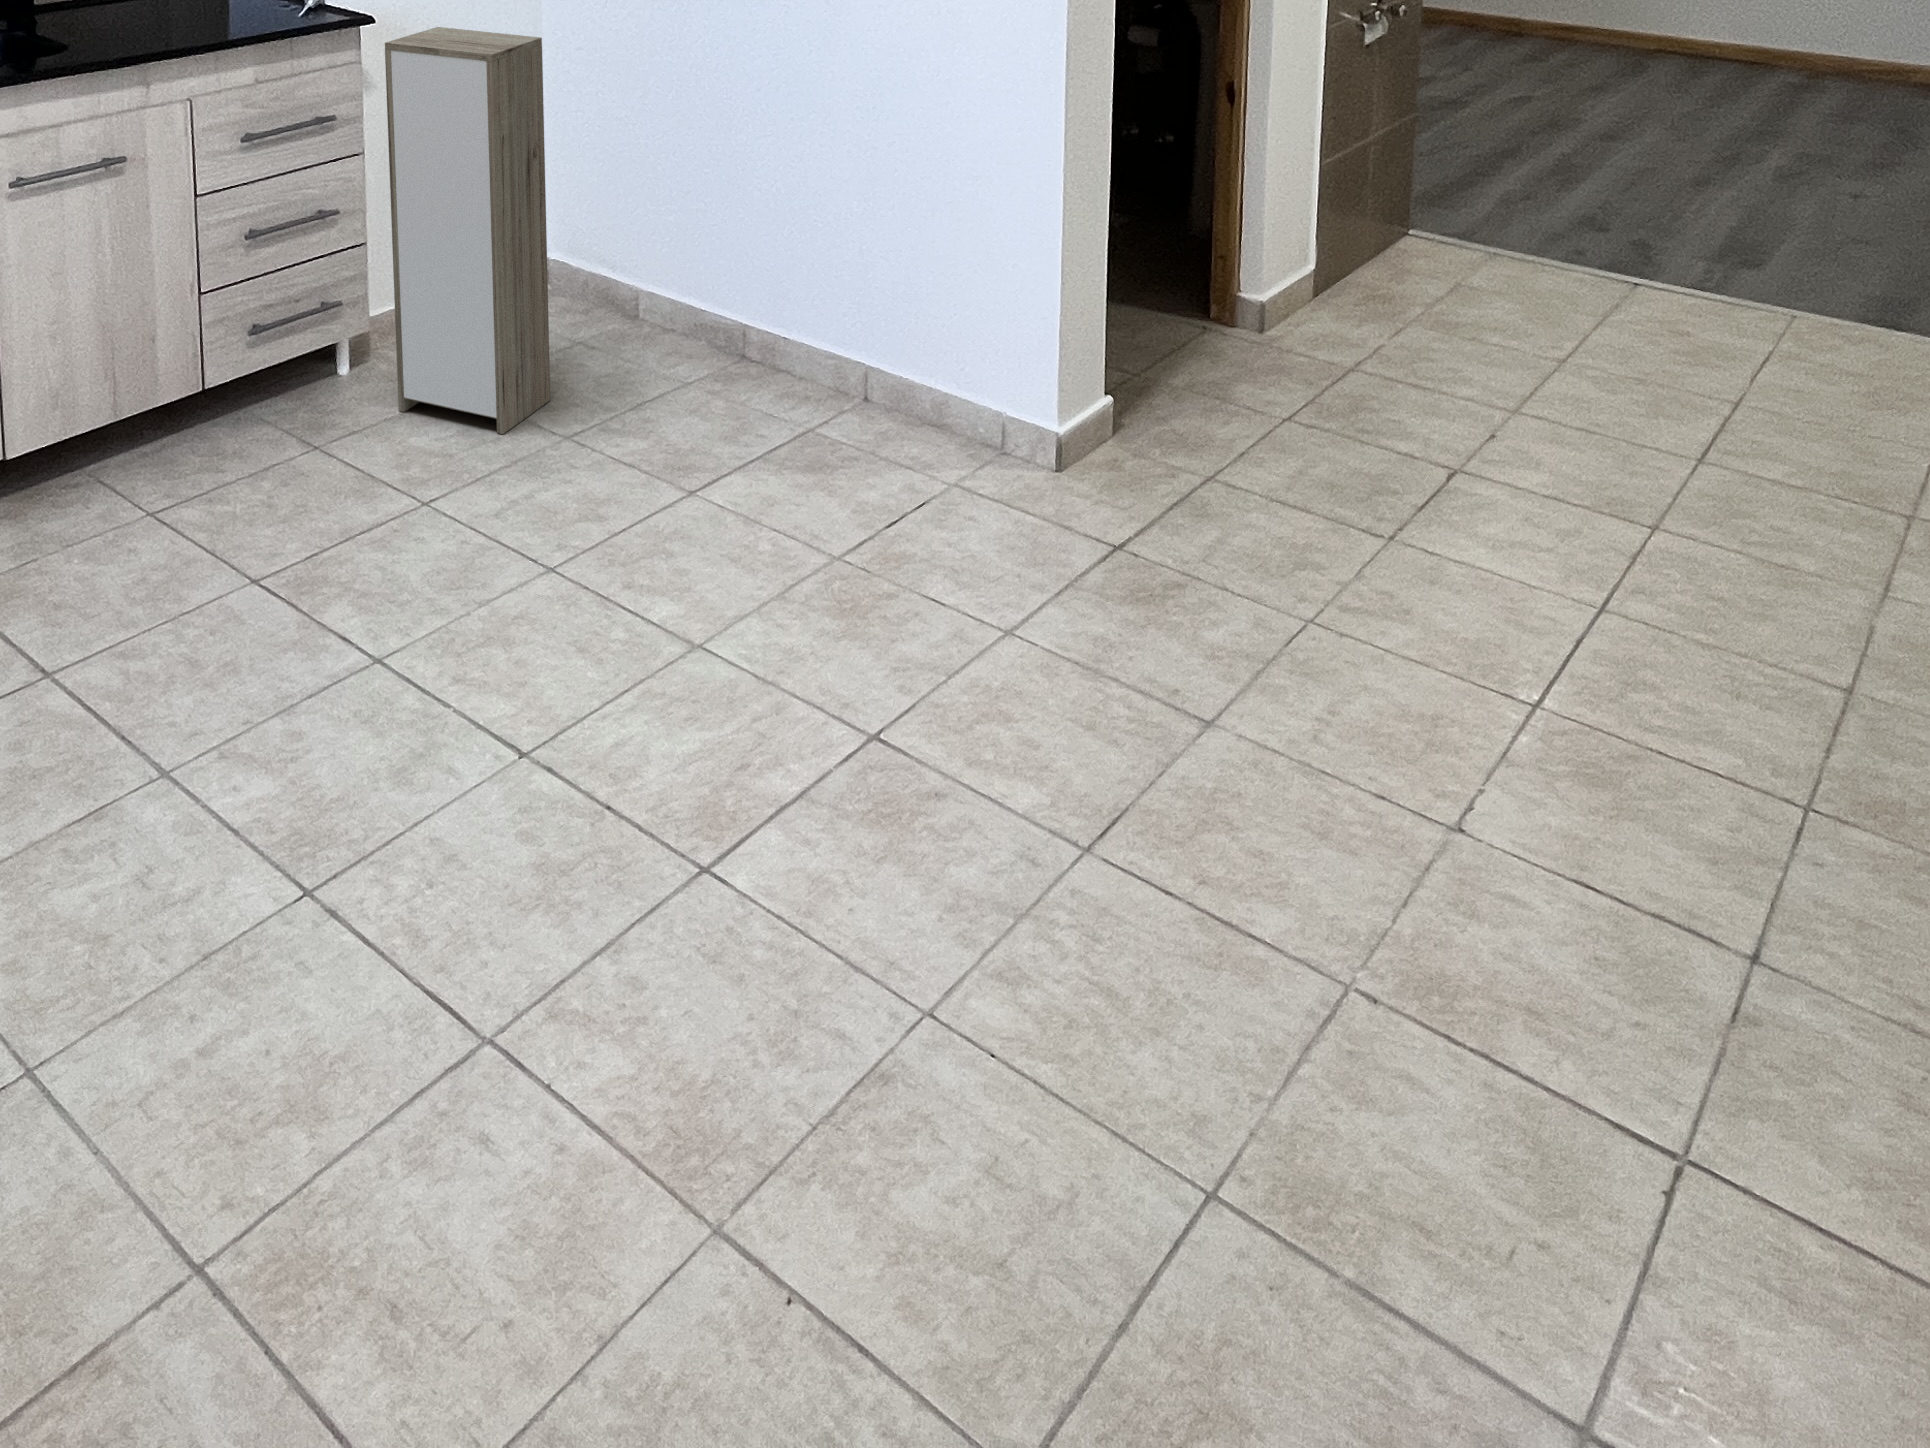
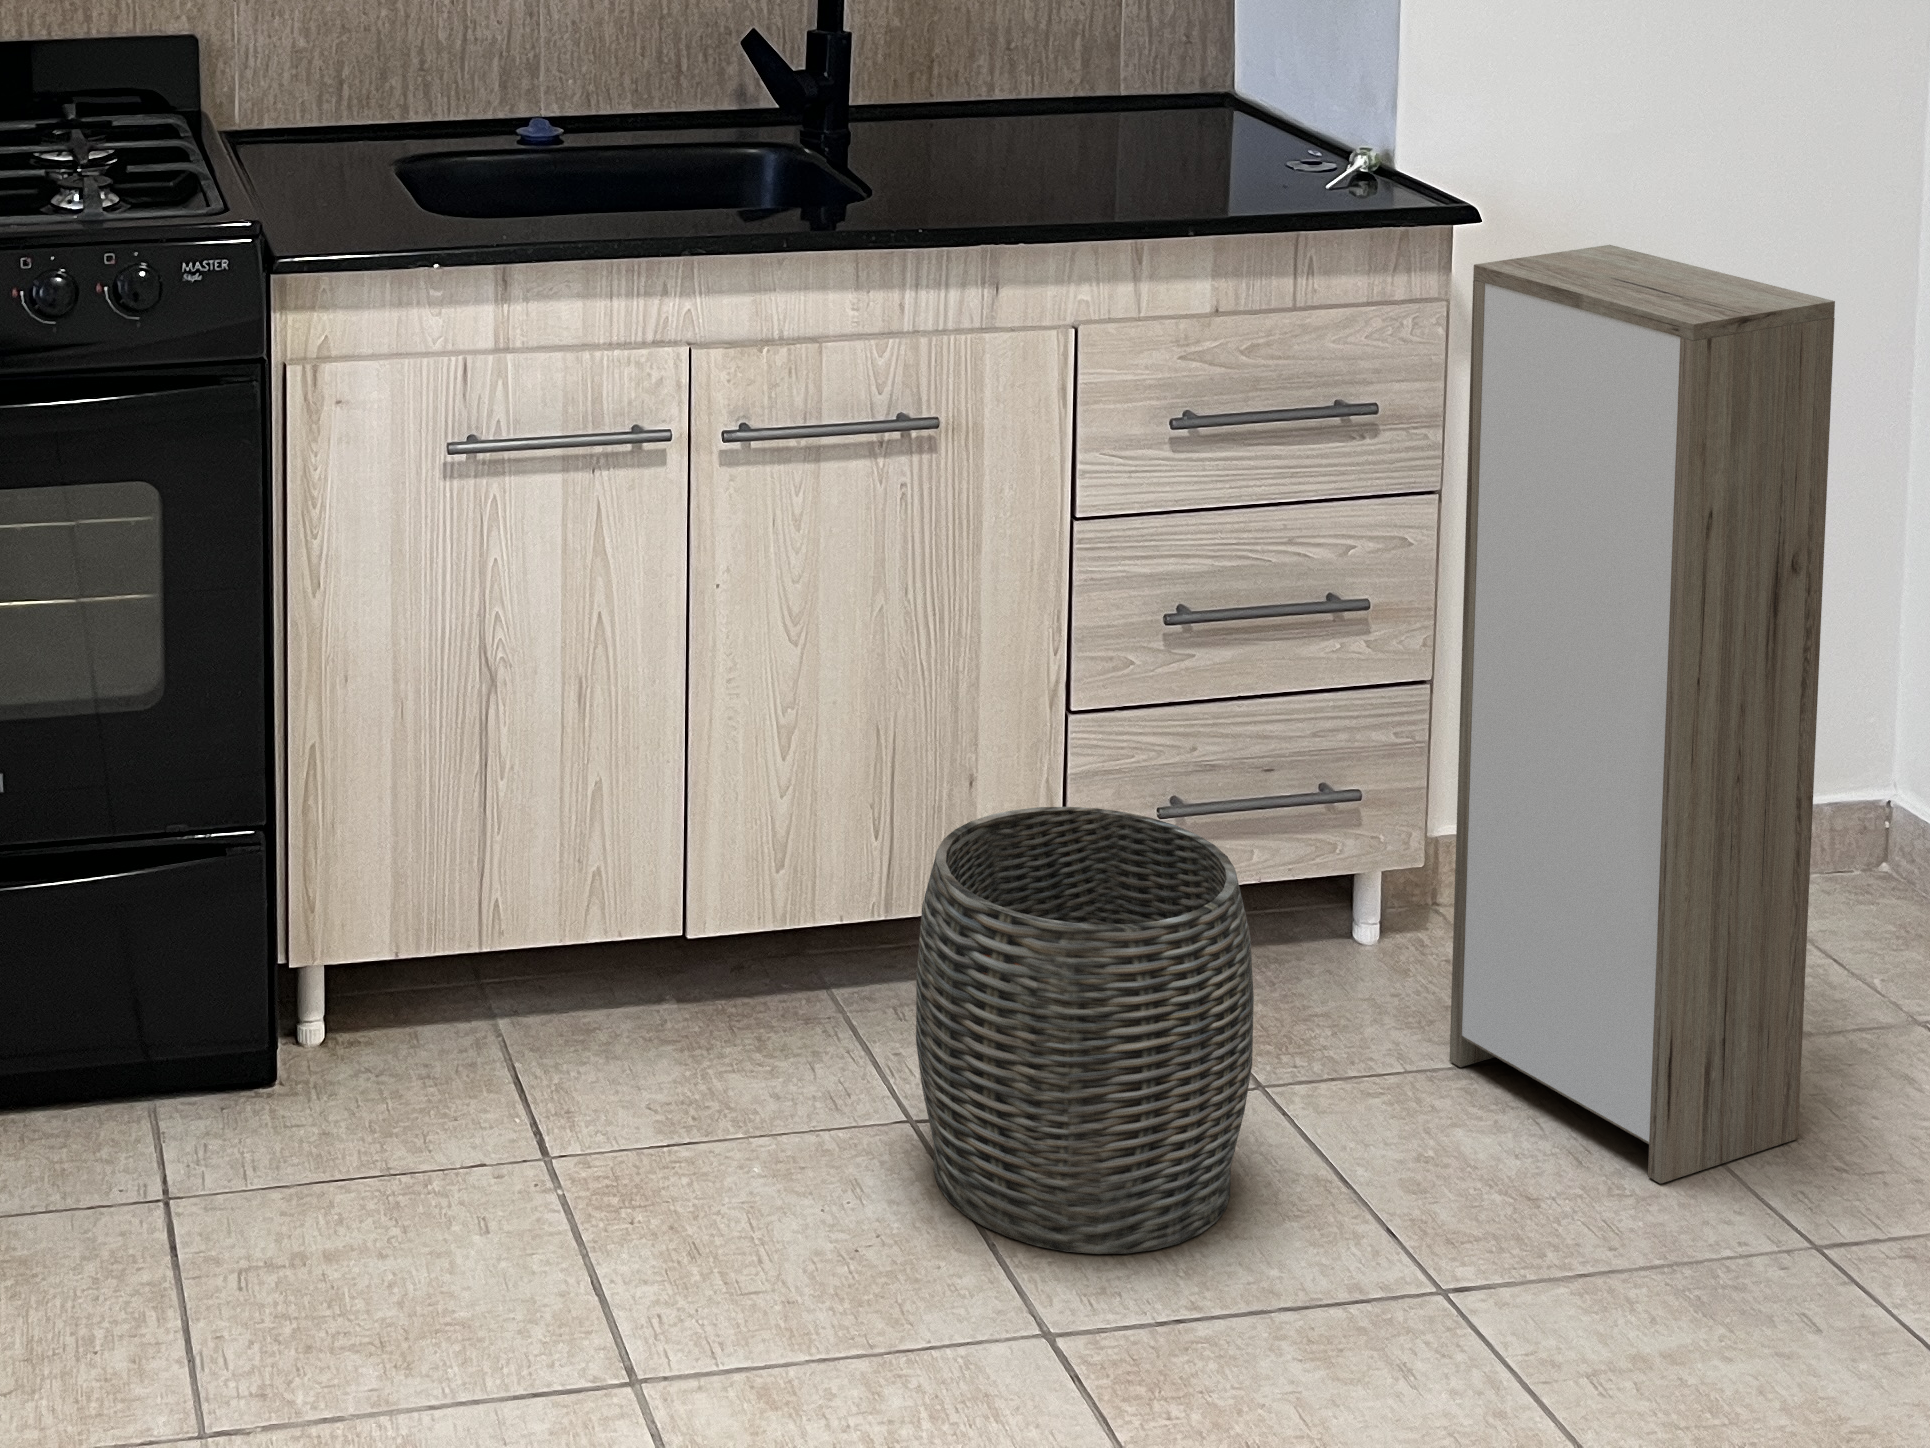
woven basket: none [154,330,328,548] -> present [916,807,1254,1254]

